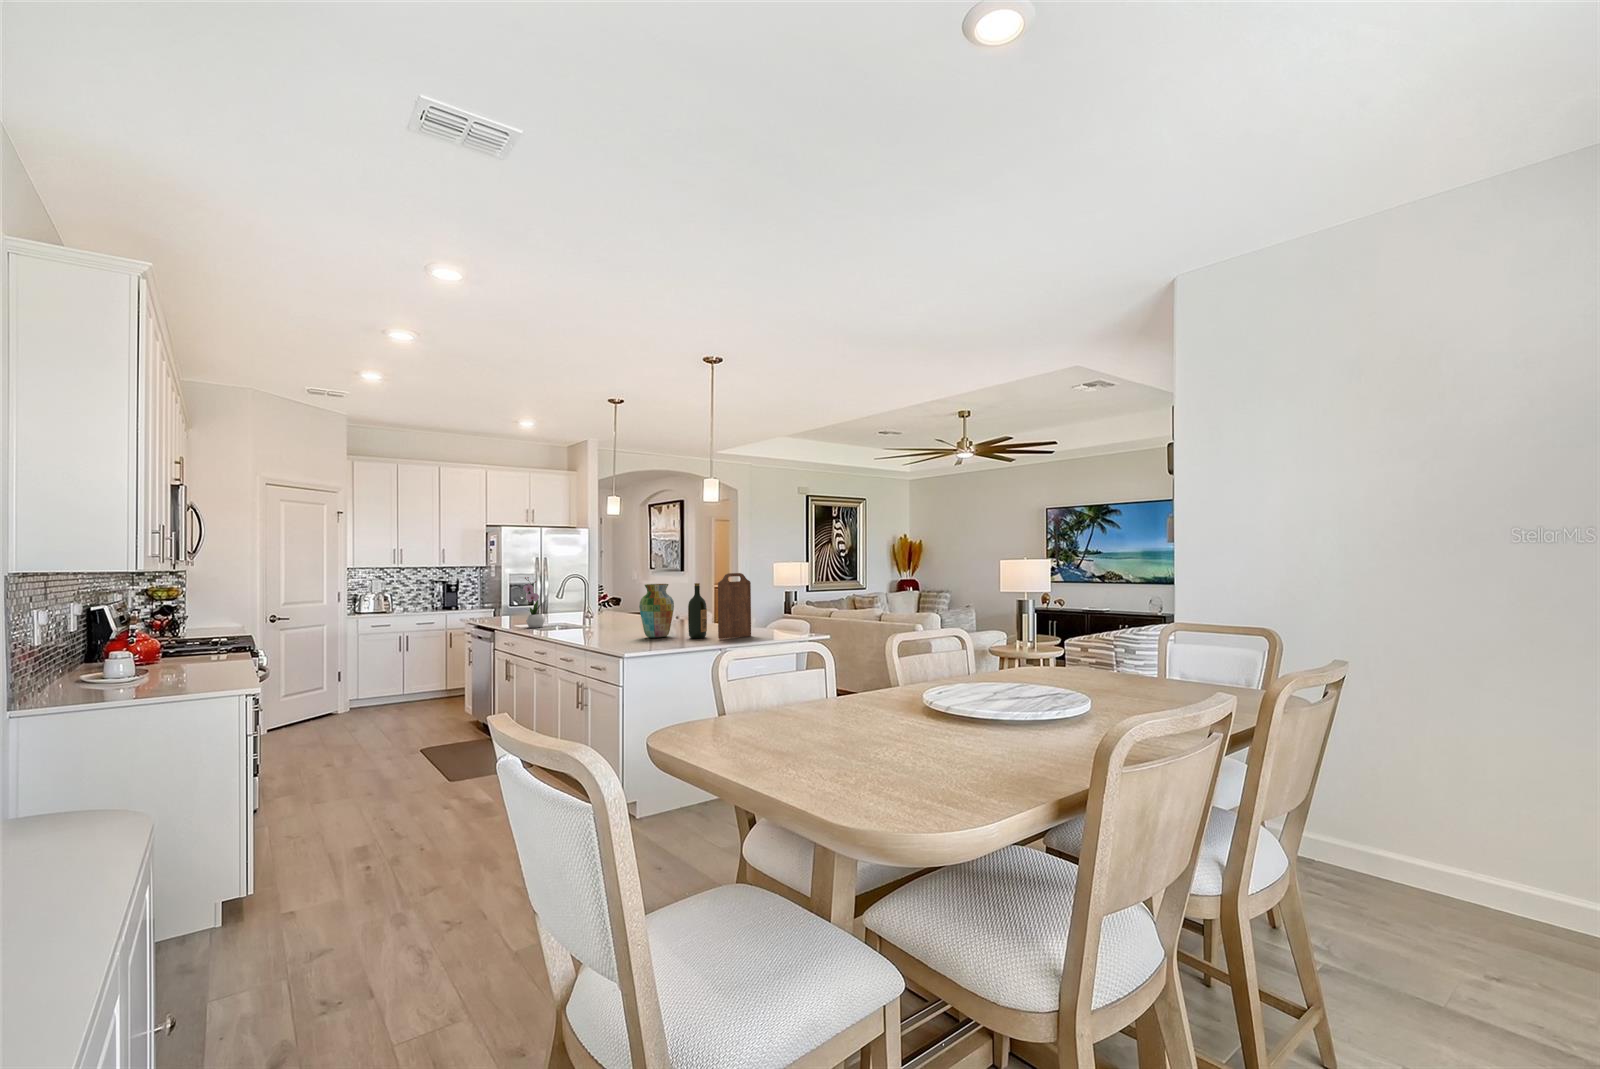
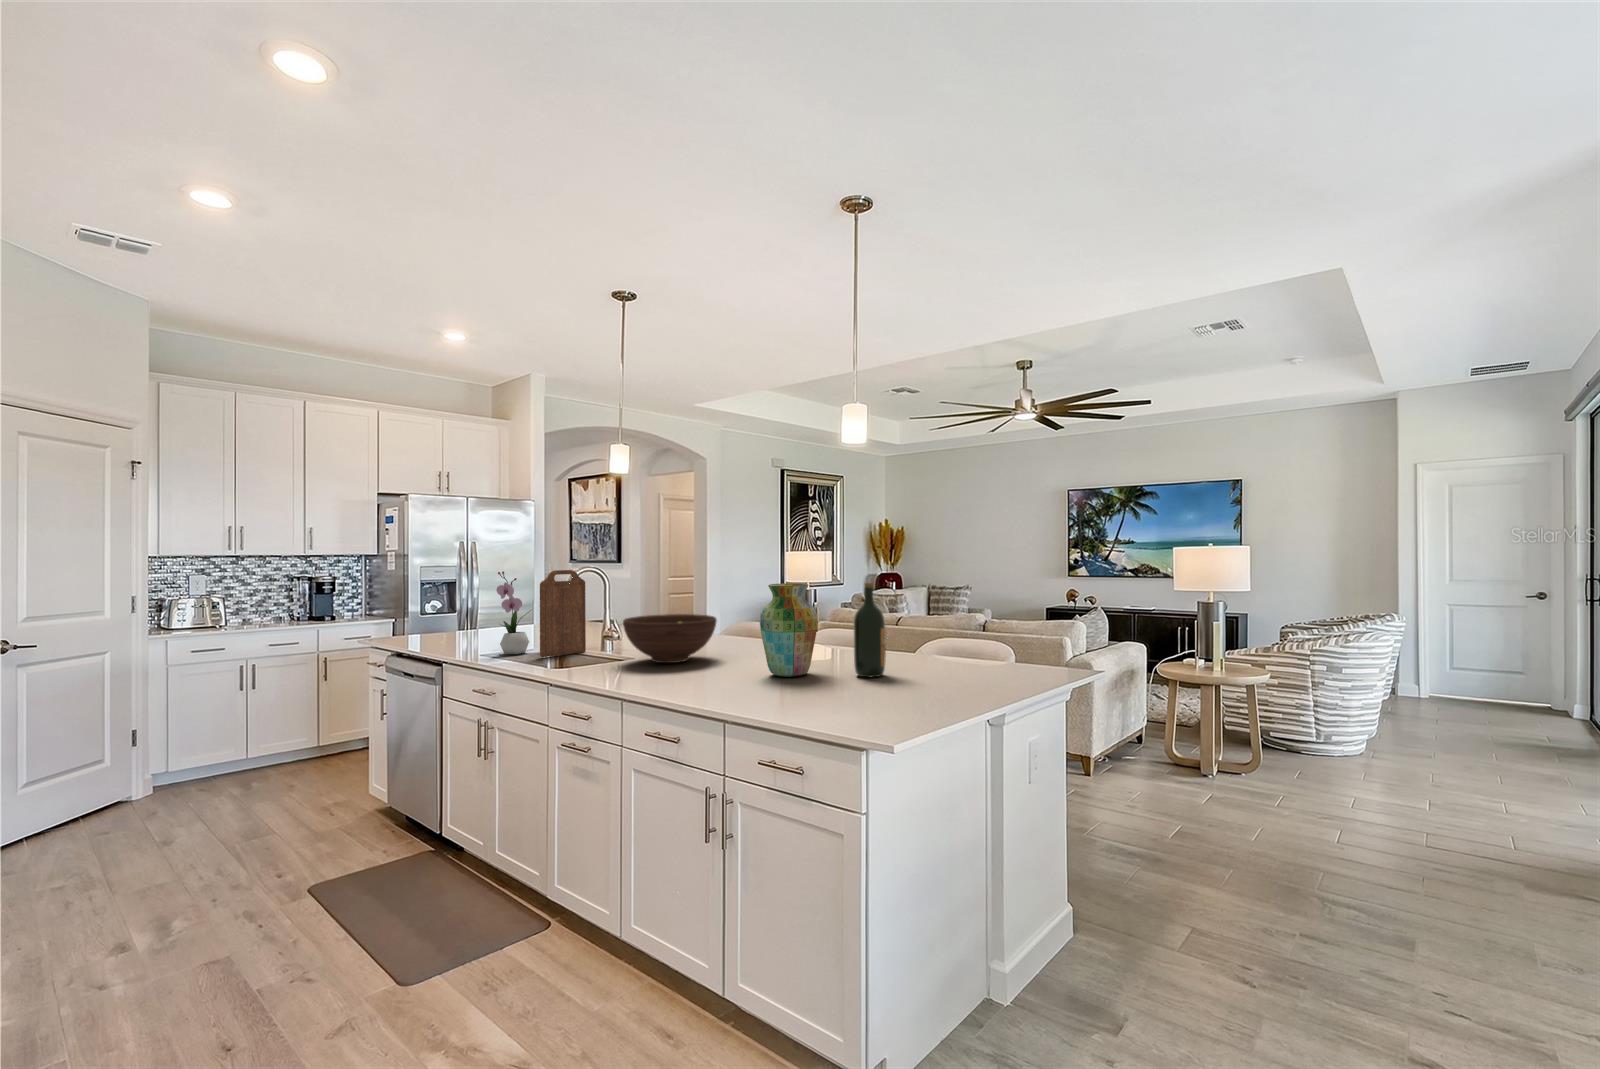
cutting board: present [718,573,751,639] -> present [540,570,586,657]
fruit bowl: none [581,603,639,632] -> present [623,614,717,663]

